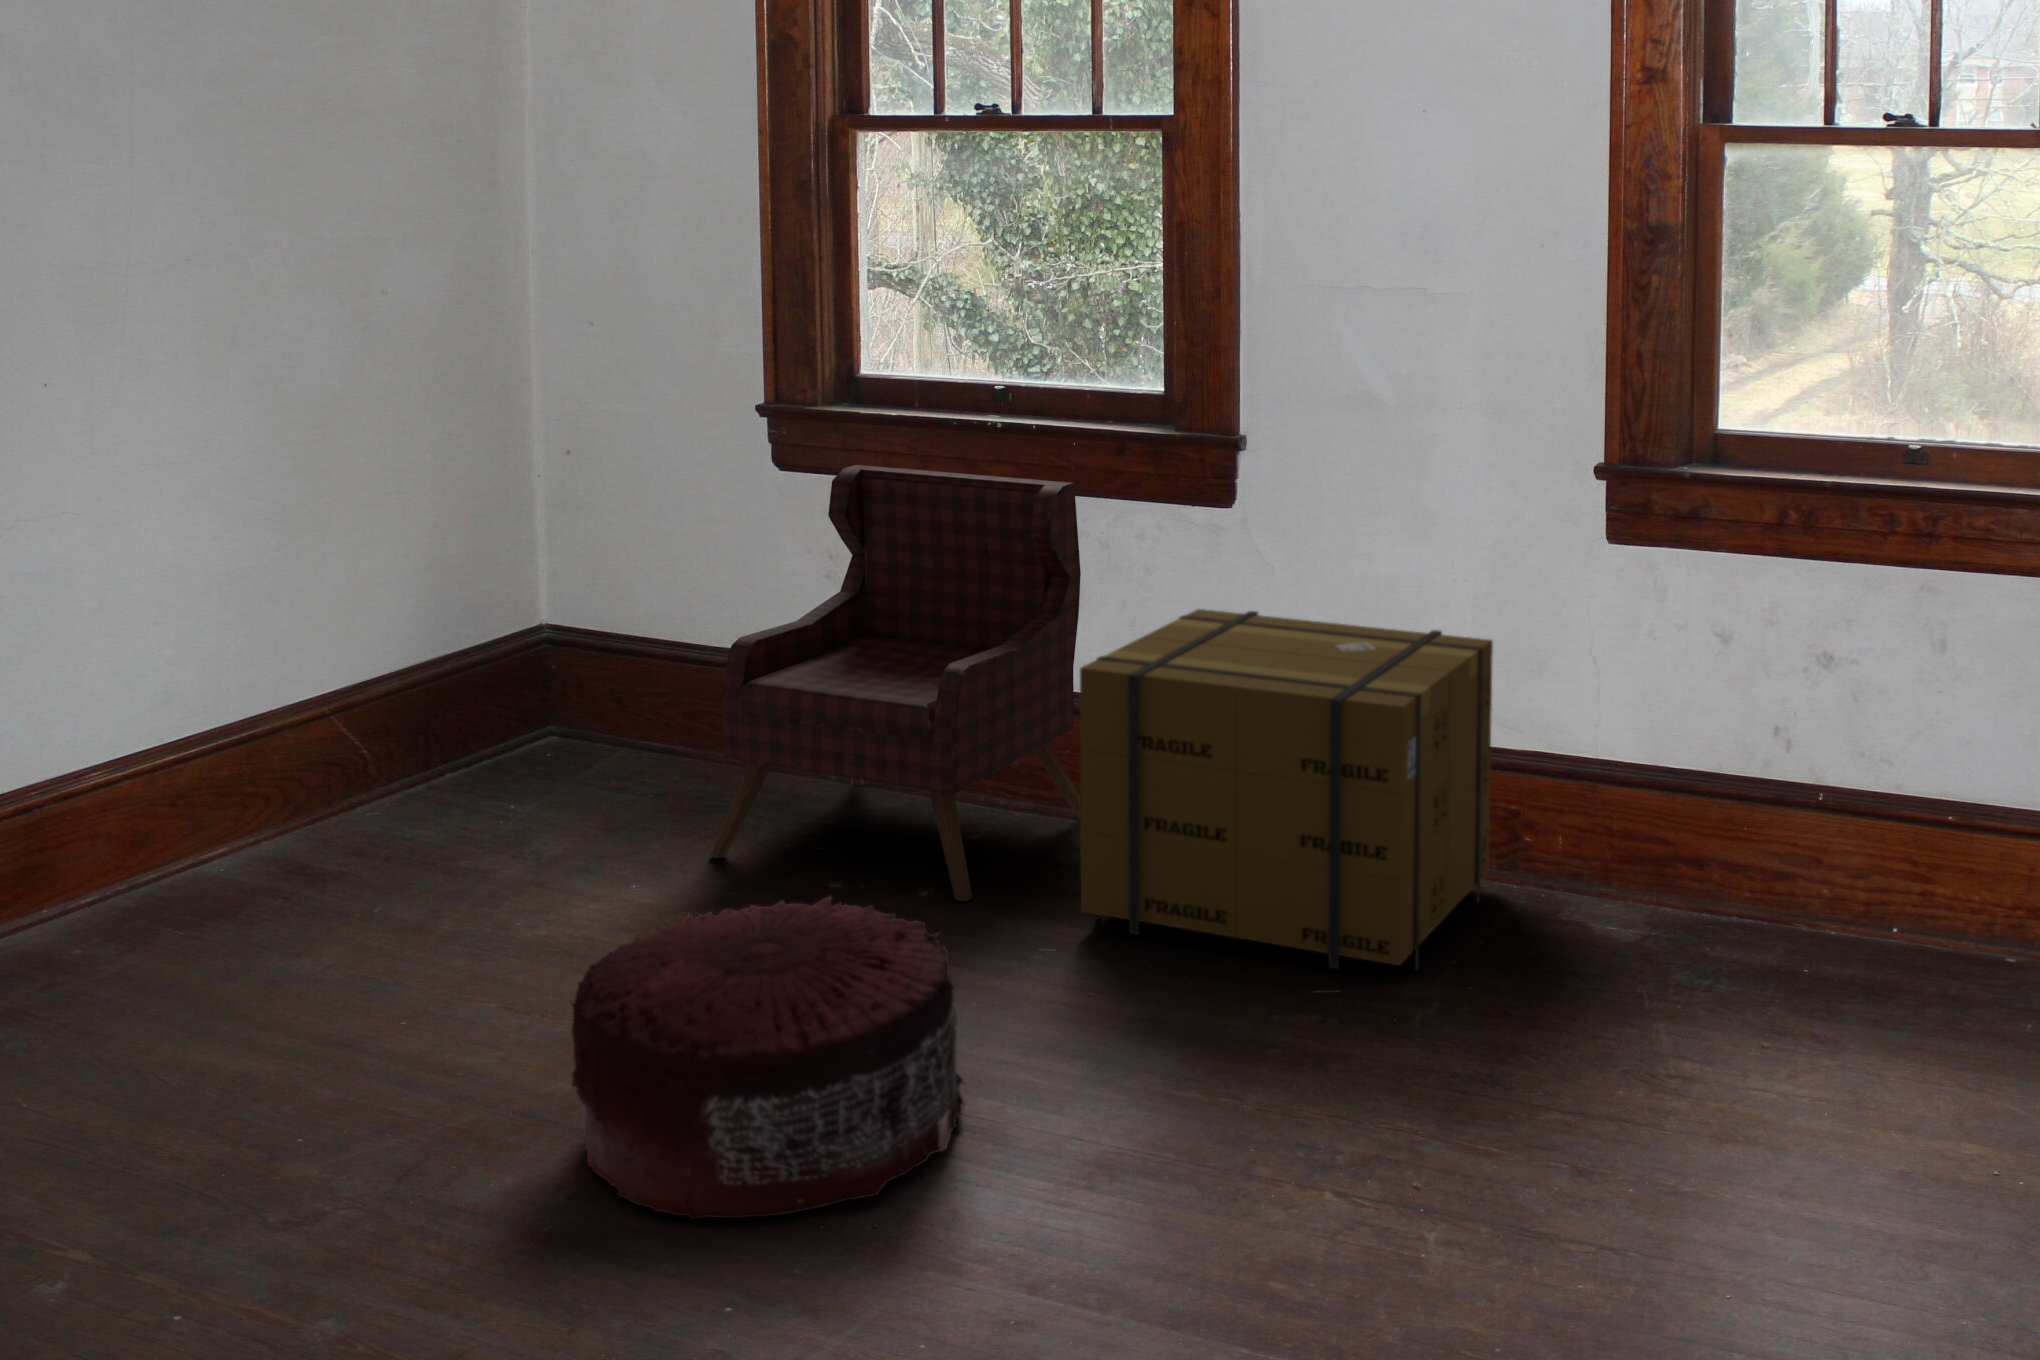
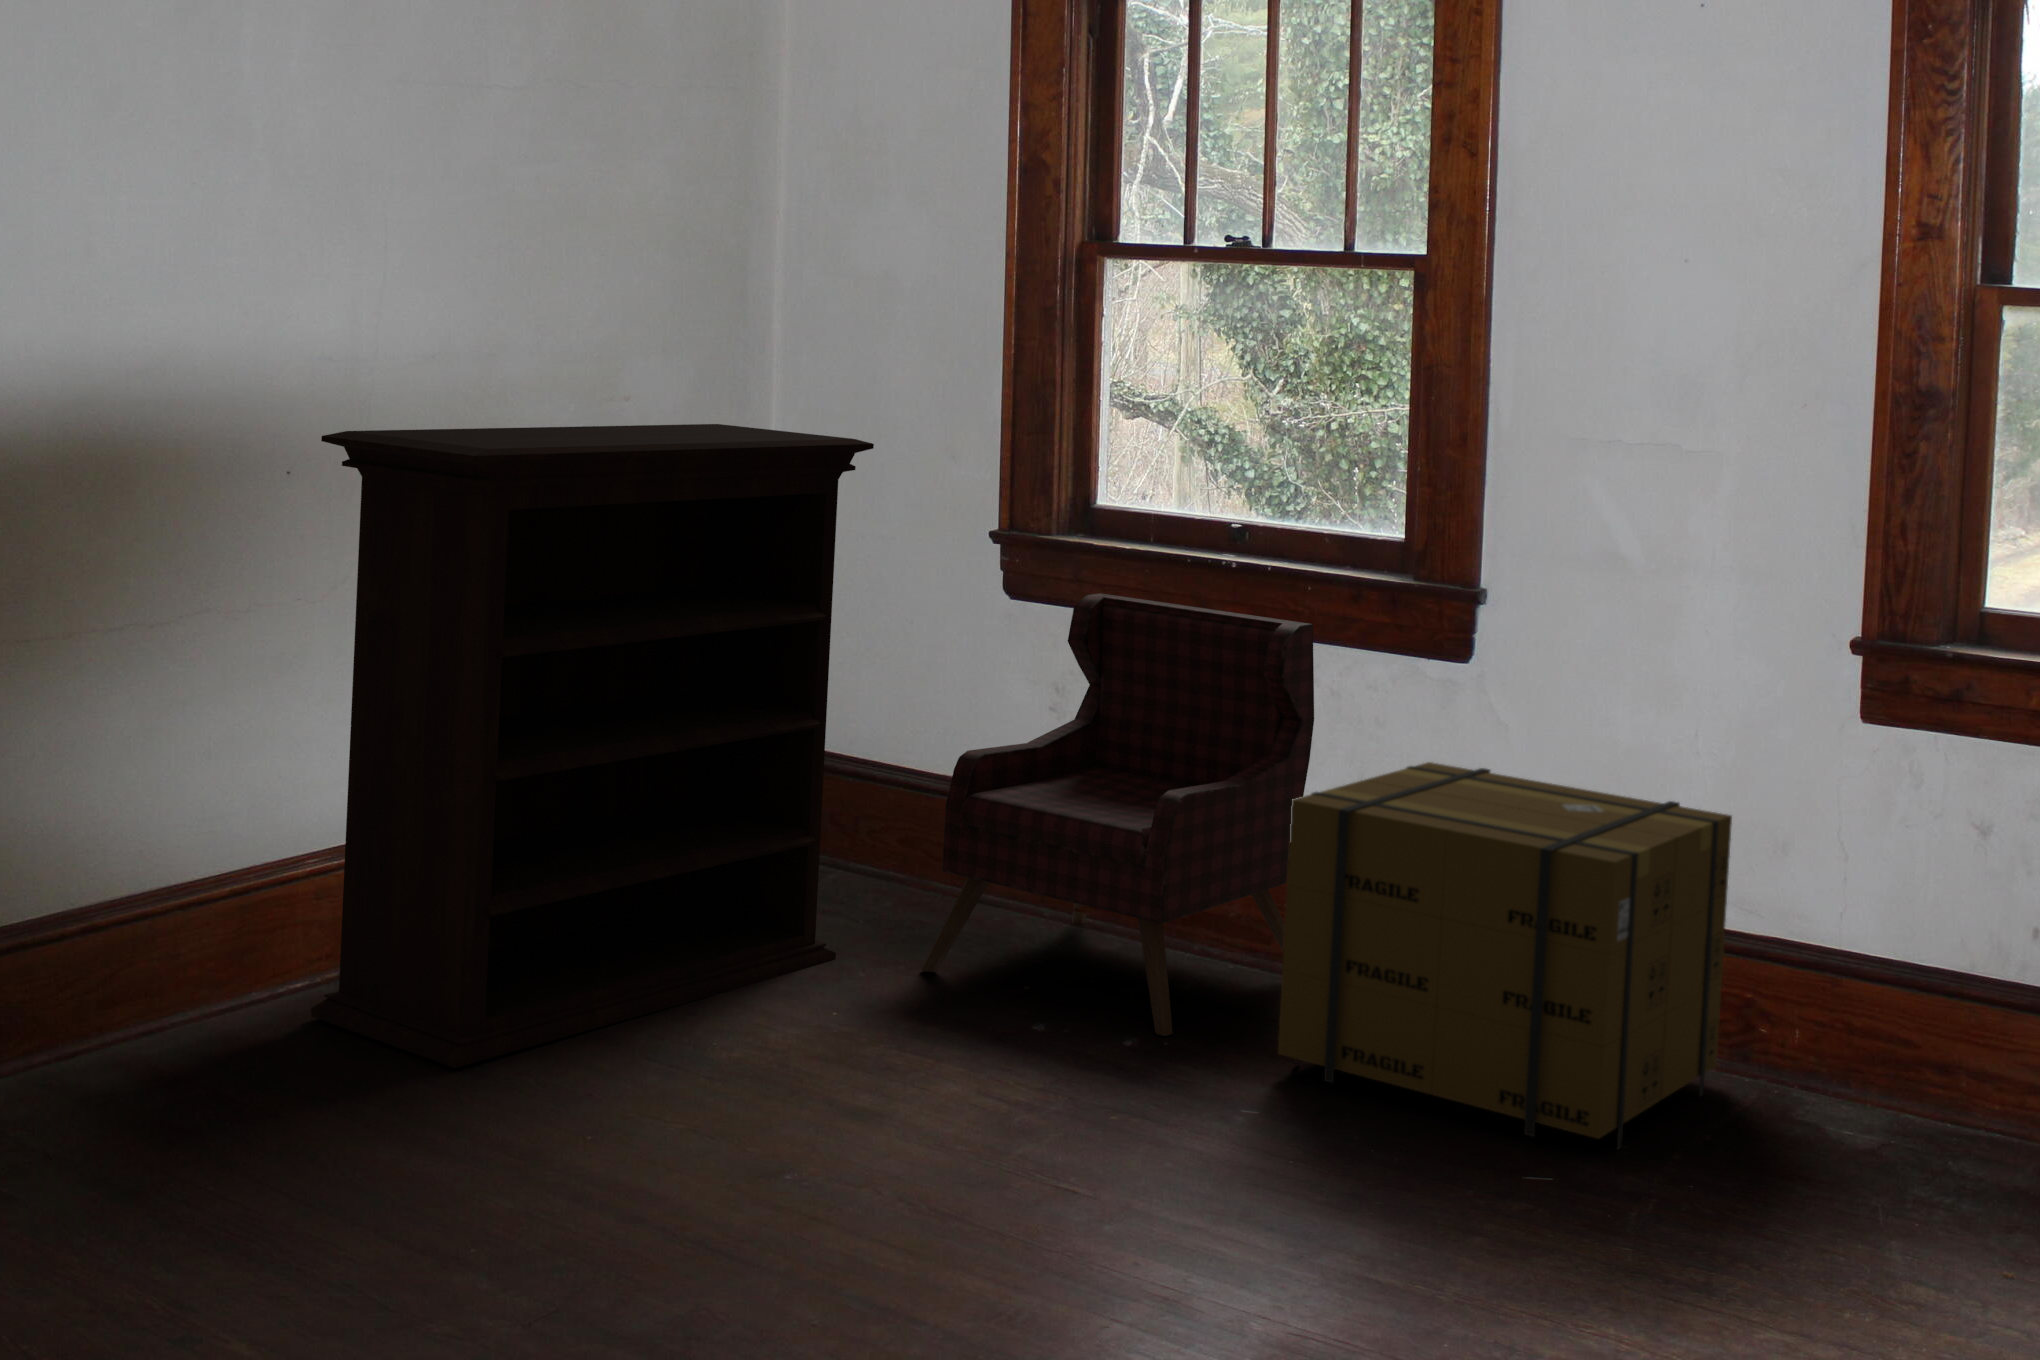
bookshelf: none [10,326,620,1033] -> present [311,424,874,1068]
pouf: present [572,896,964,1219] -> none [749,987,1130,1280]

